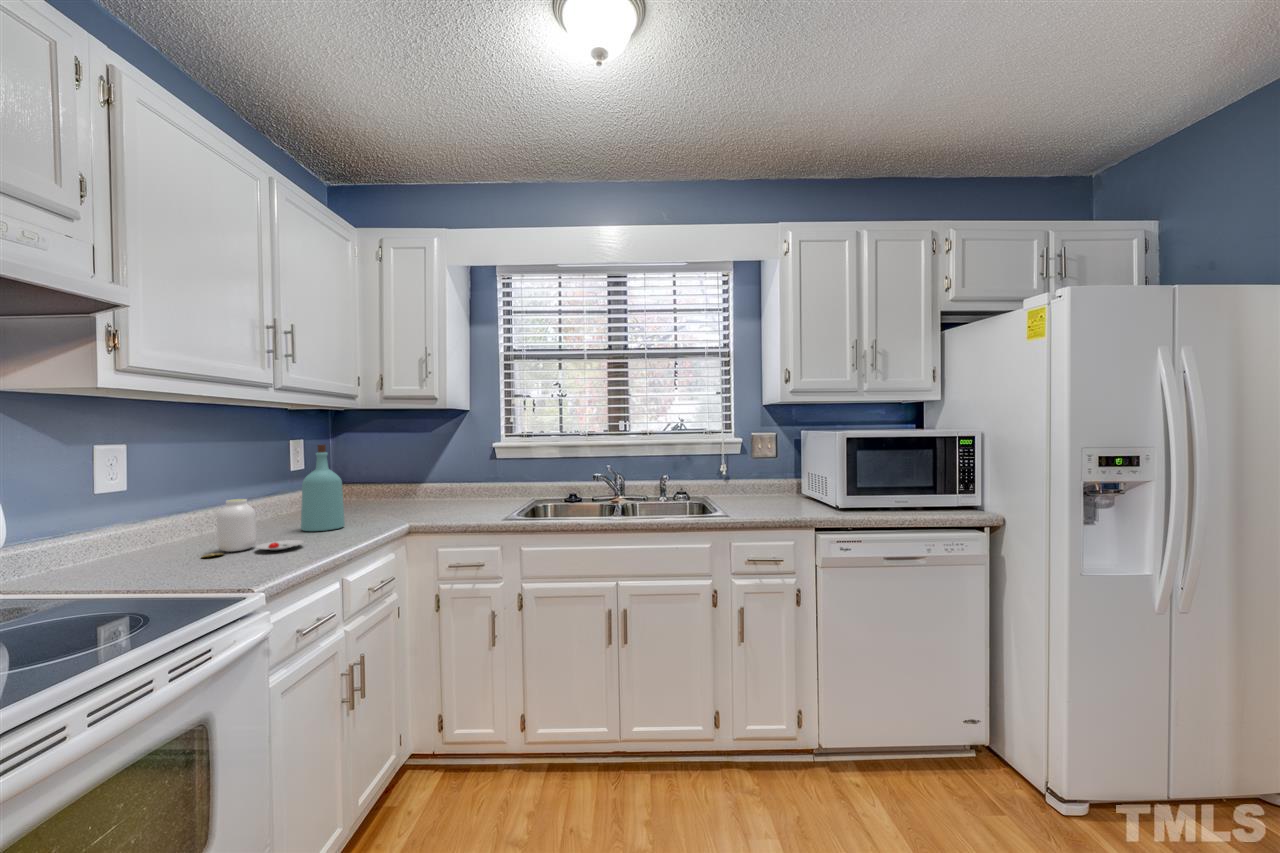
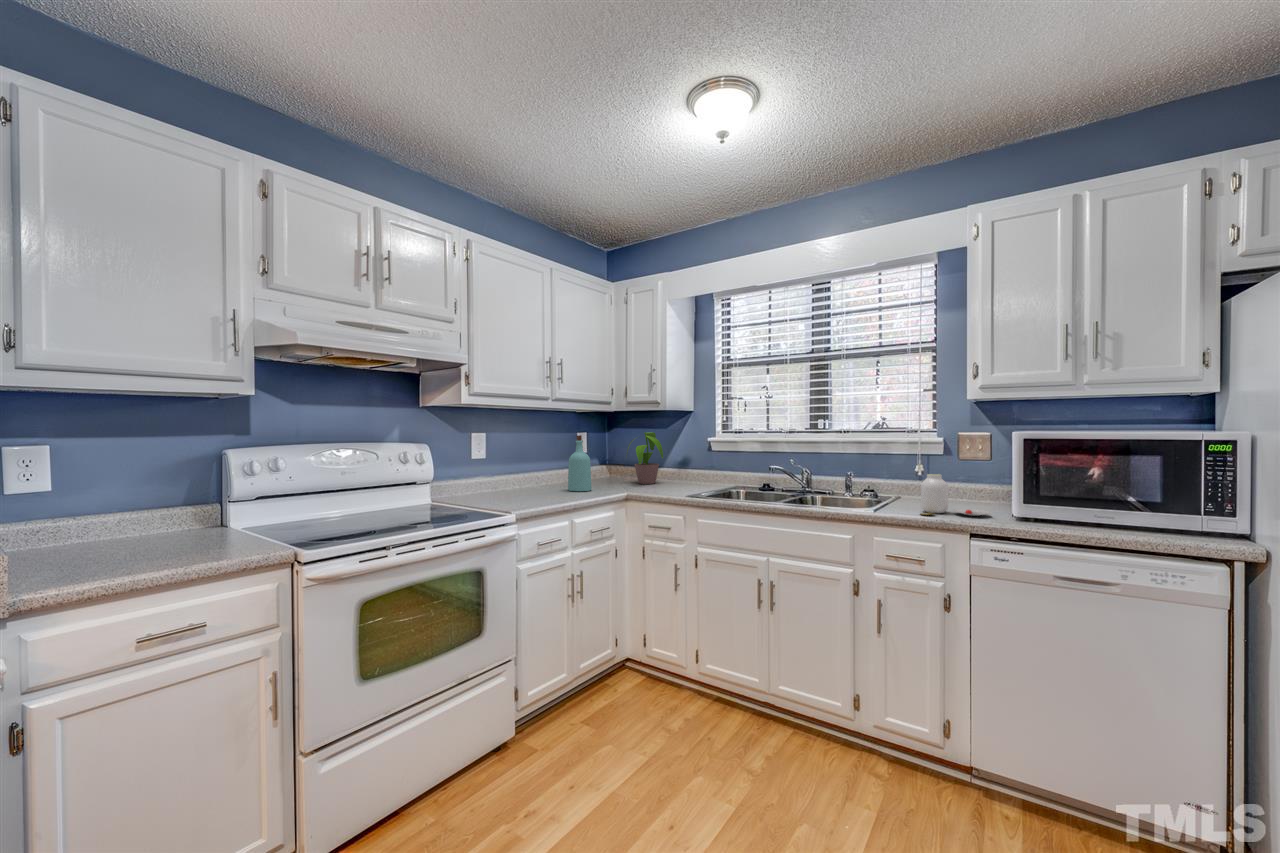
potted plant: none [377,438,443,510] -> present [627,432,663,484]
jar: present [201,499,303,557] -> present [921,474,991,516]

